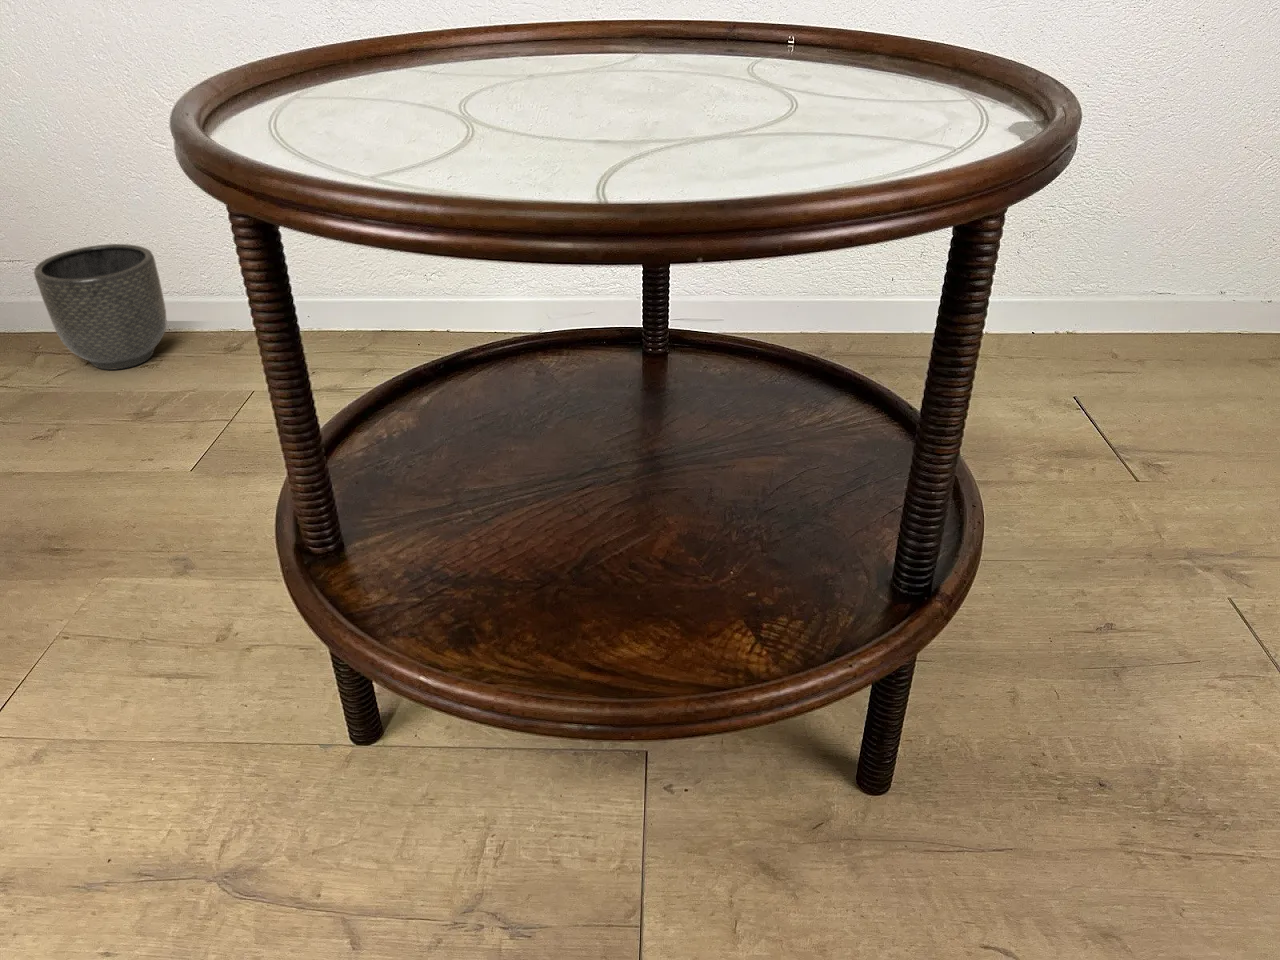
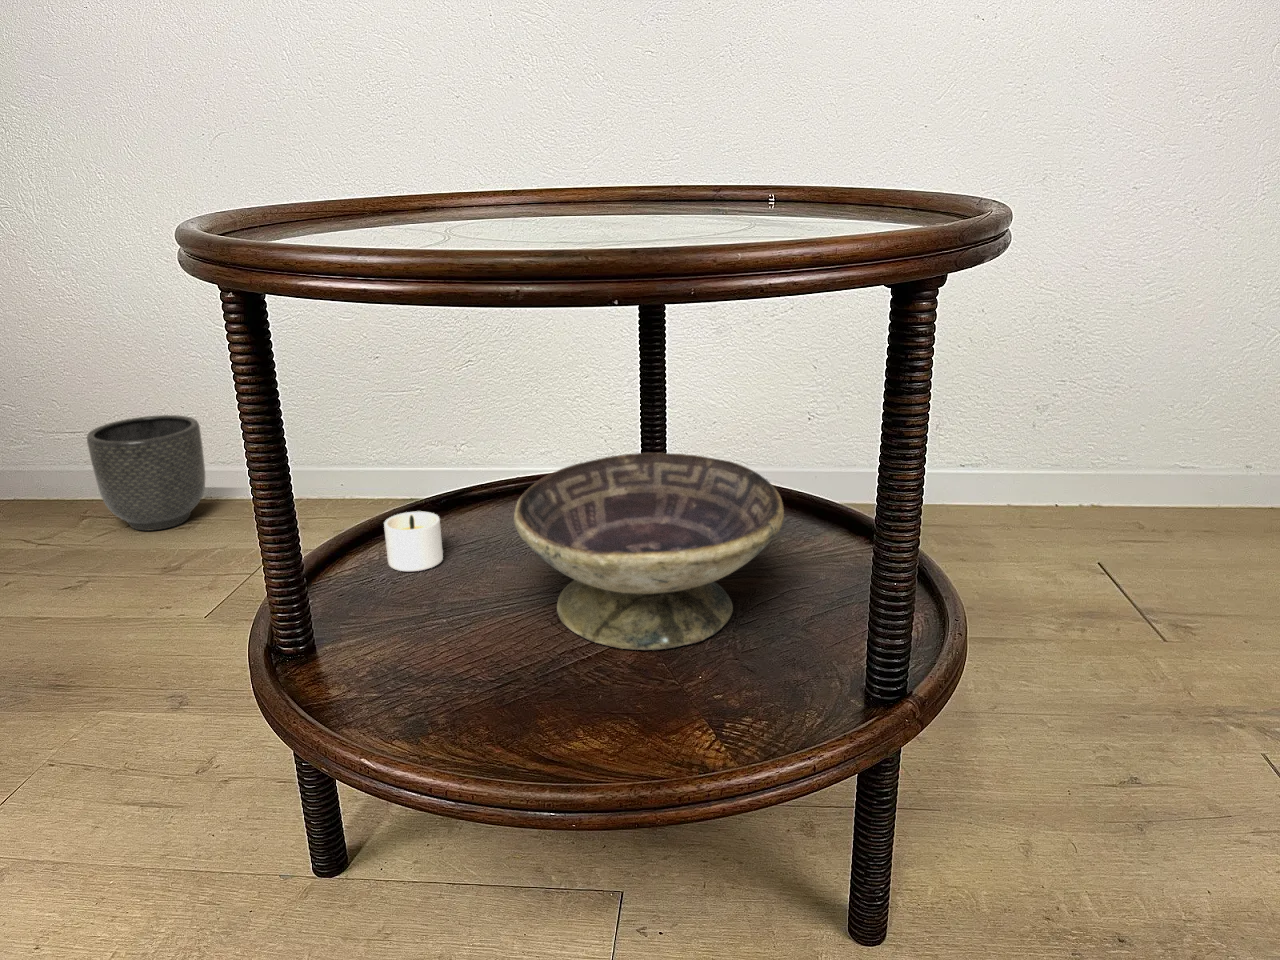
decorative bowl: none [535,325,808,538] -> present [514,453,784,650]
candle: none [389,382,469,447] -> present [384,511,443,571]

